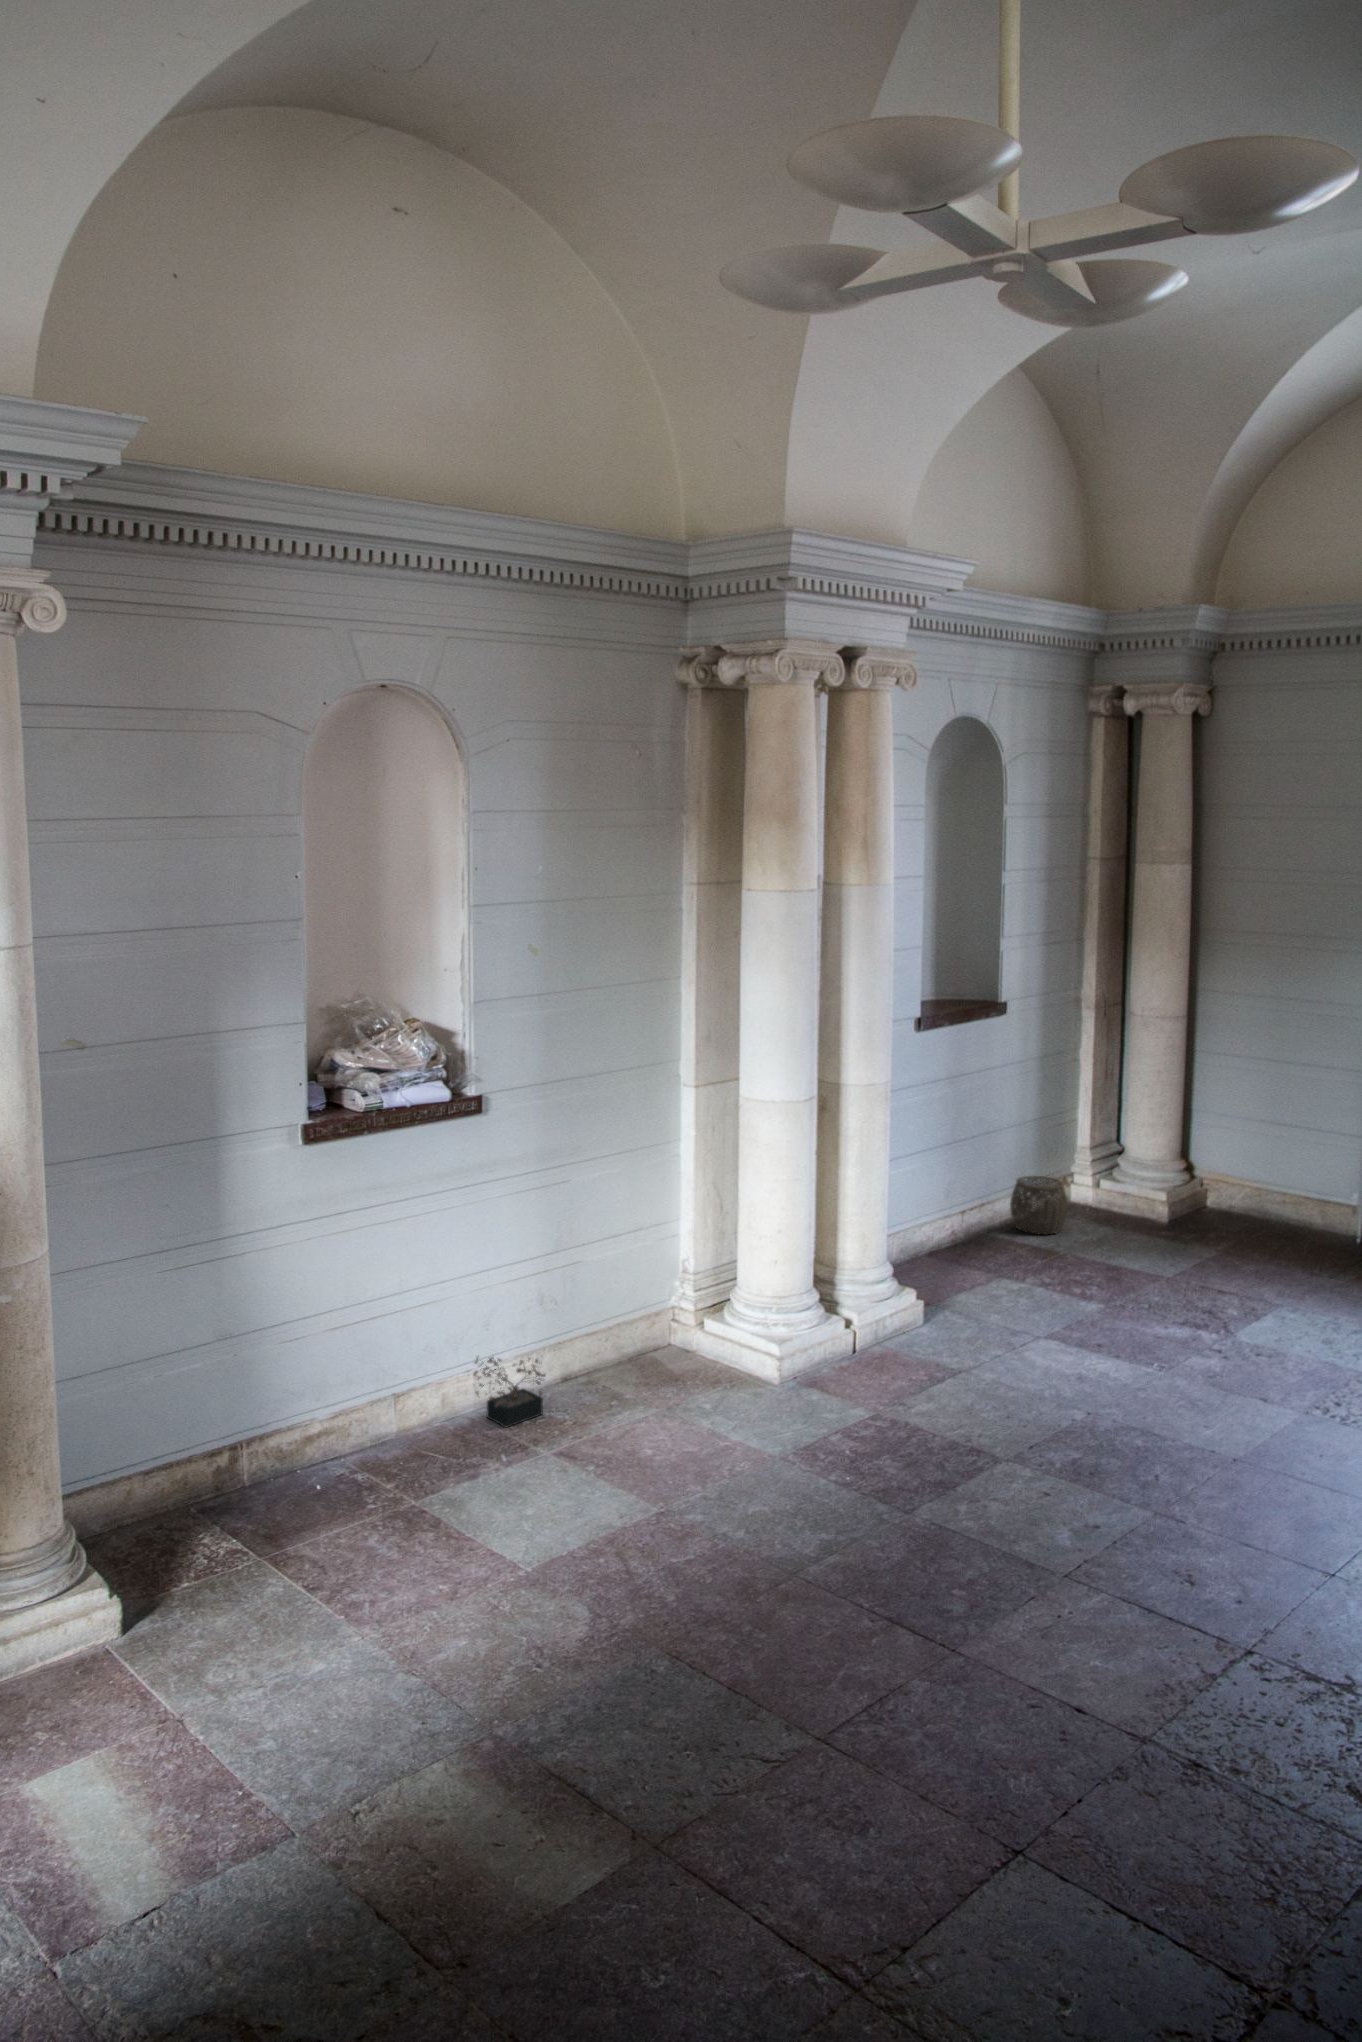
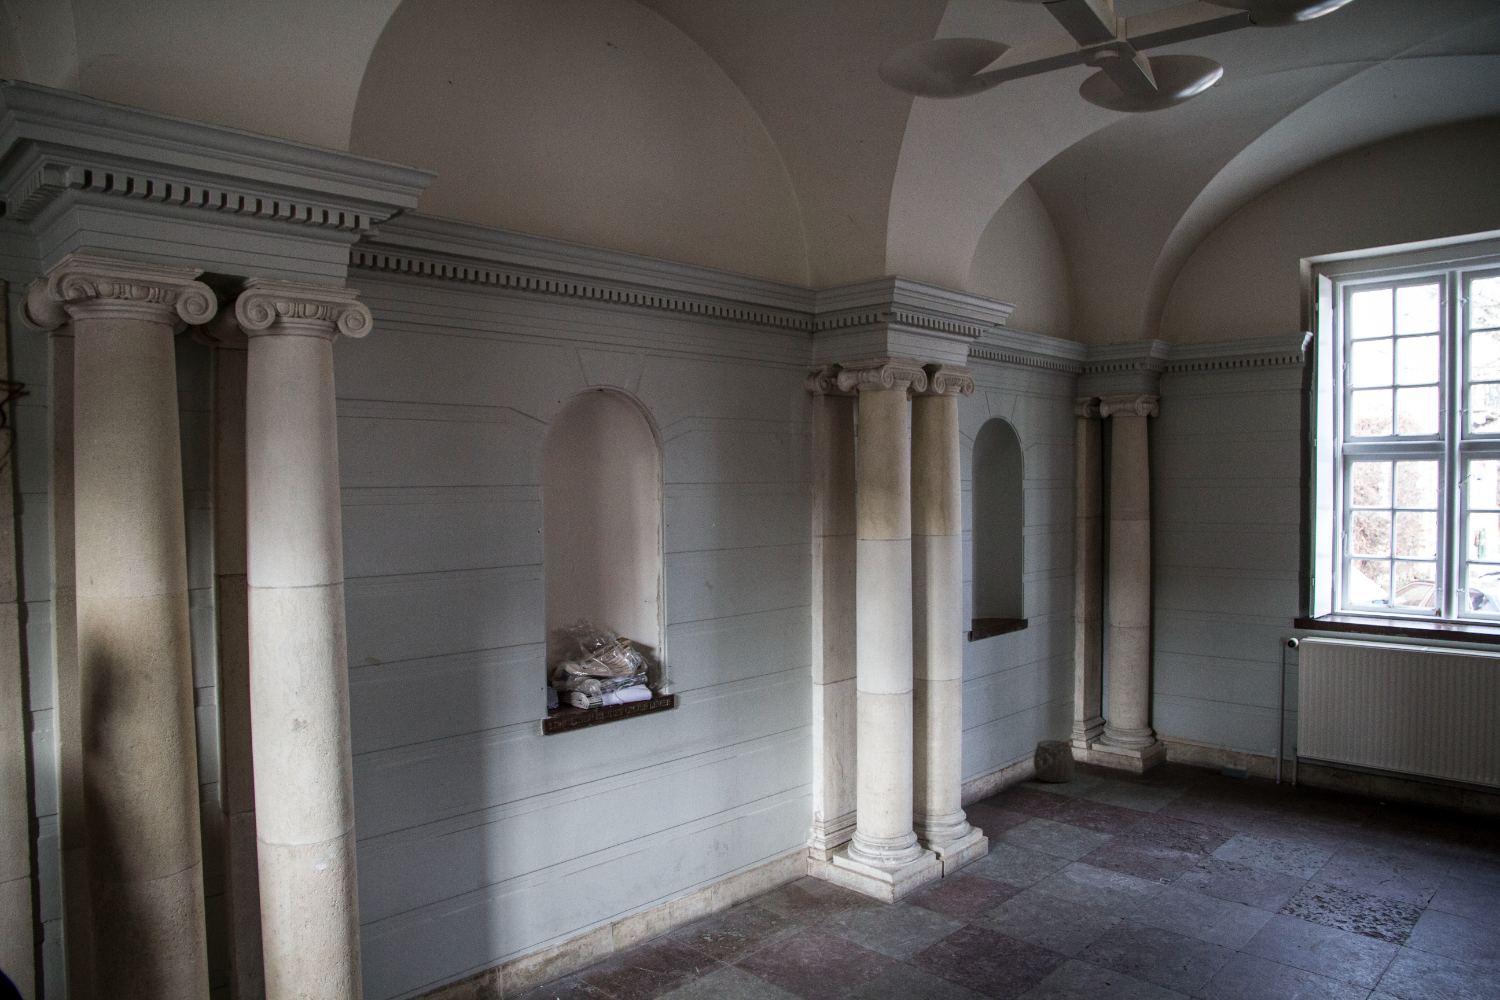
decorative plant: present [474,1357,546,1427] -> present [1214,740,1253,779]

